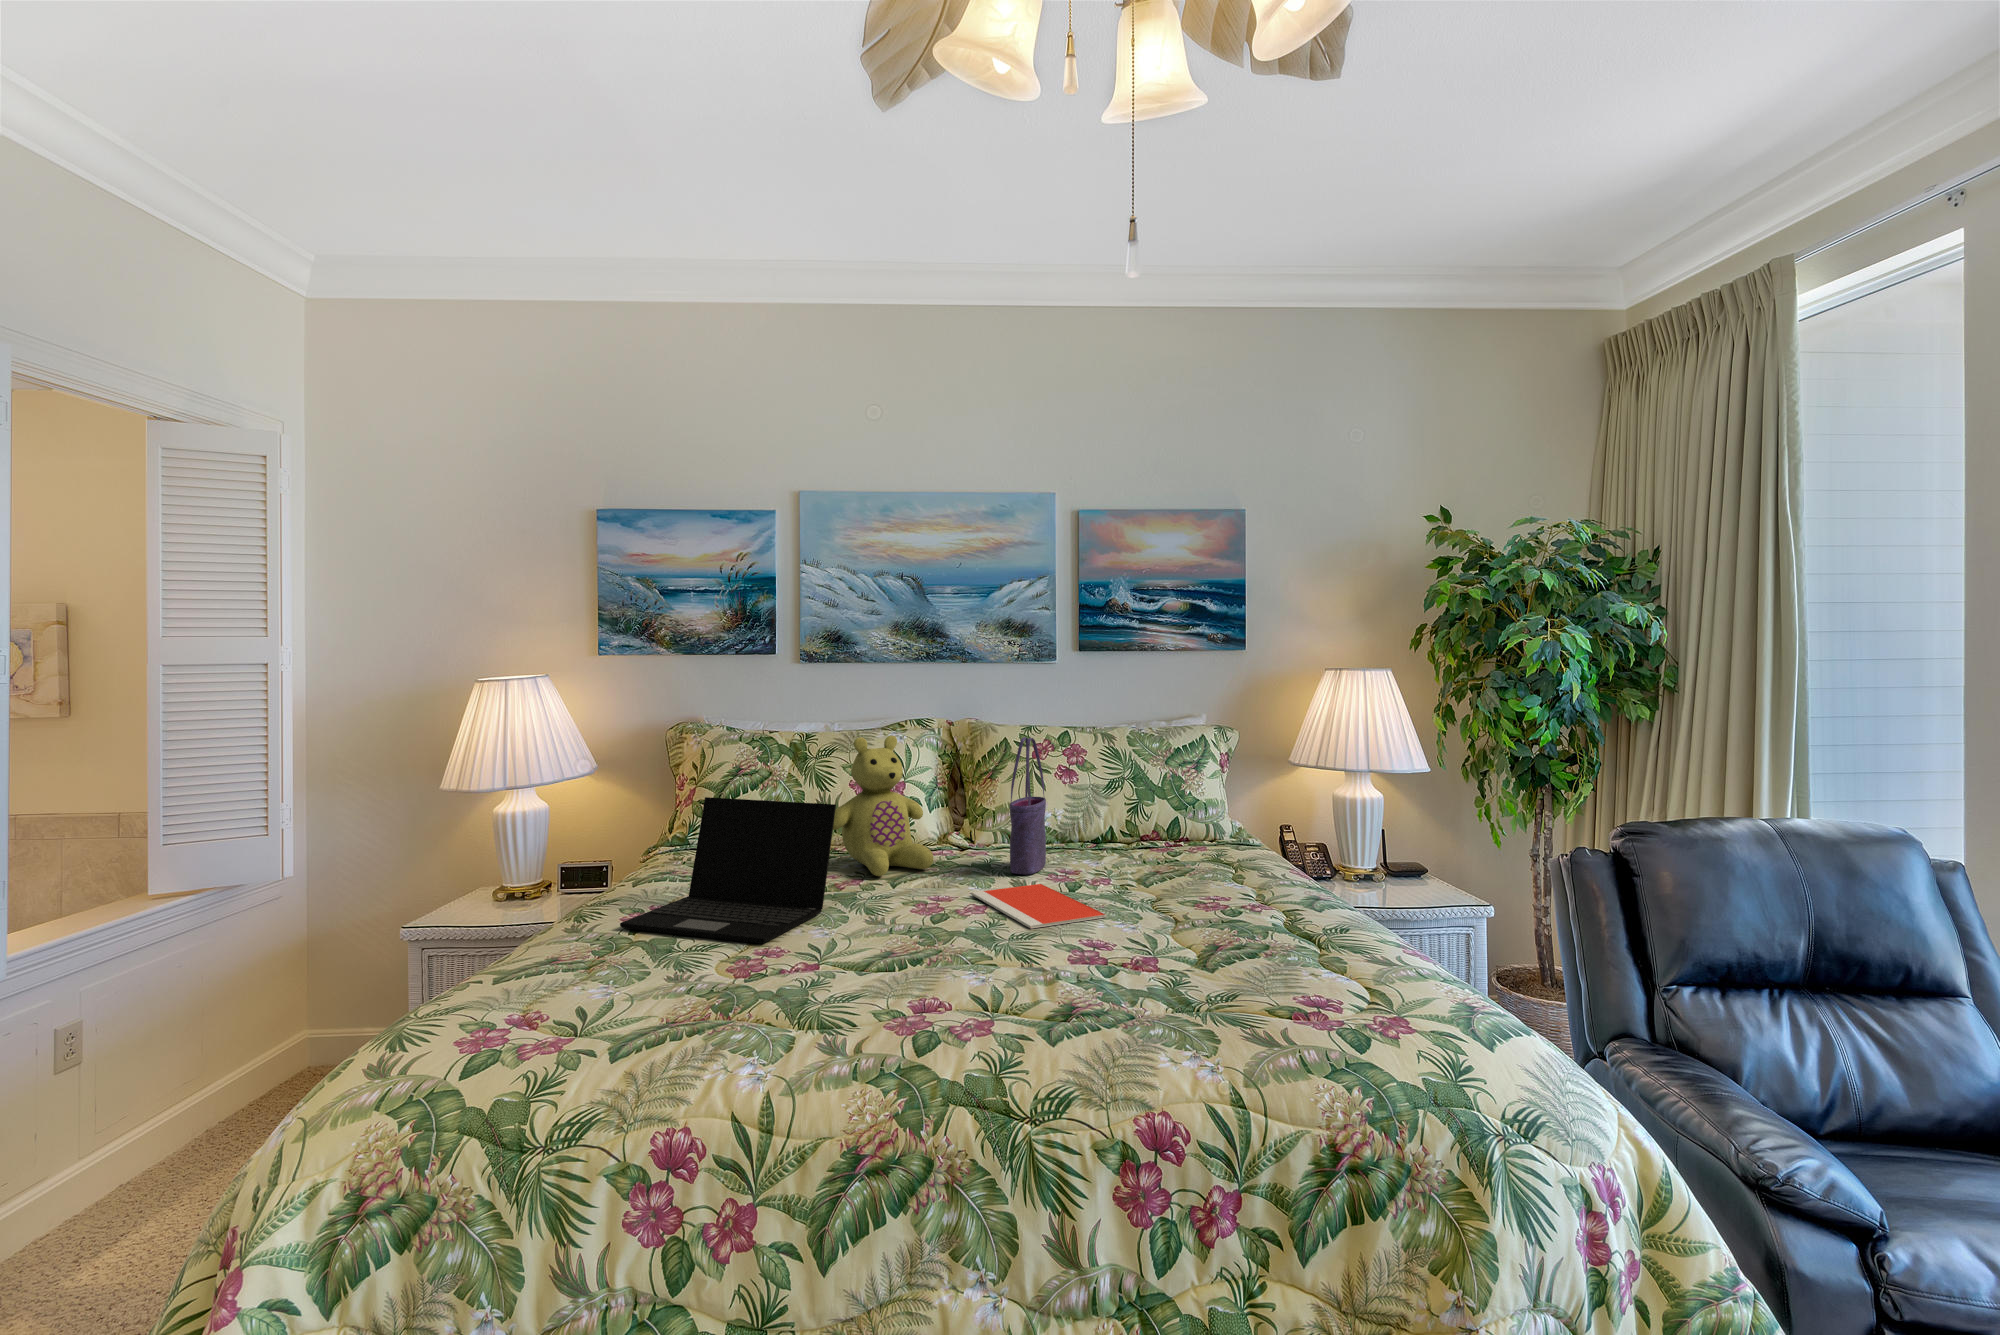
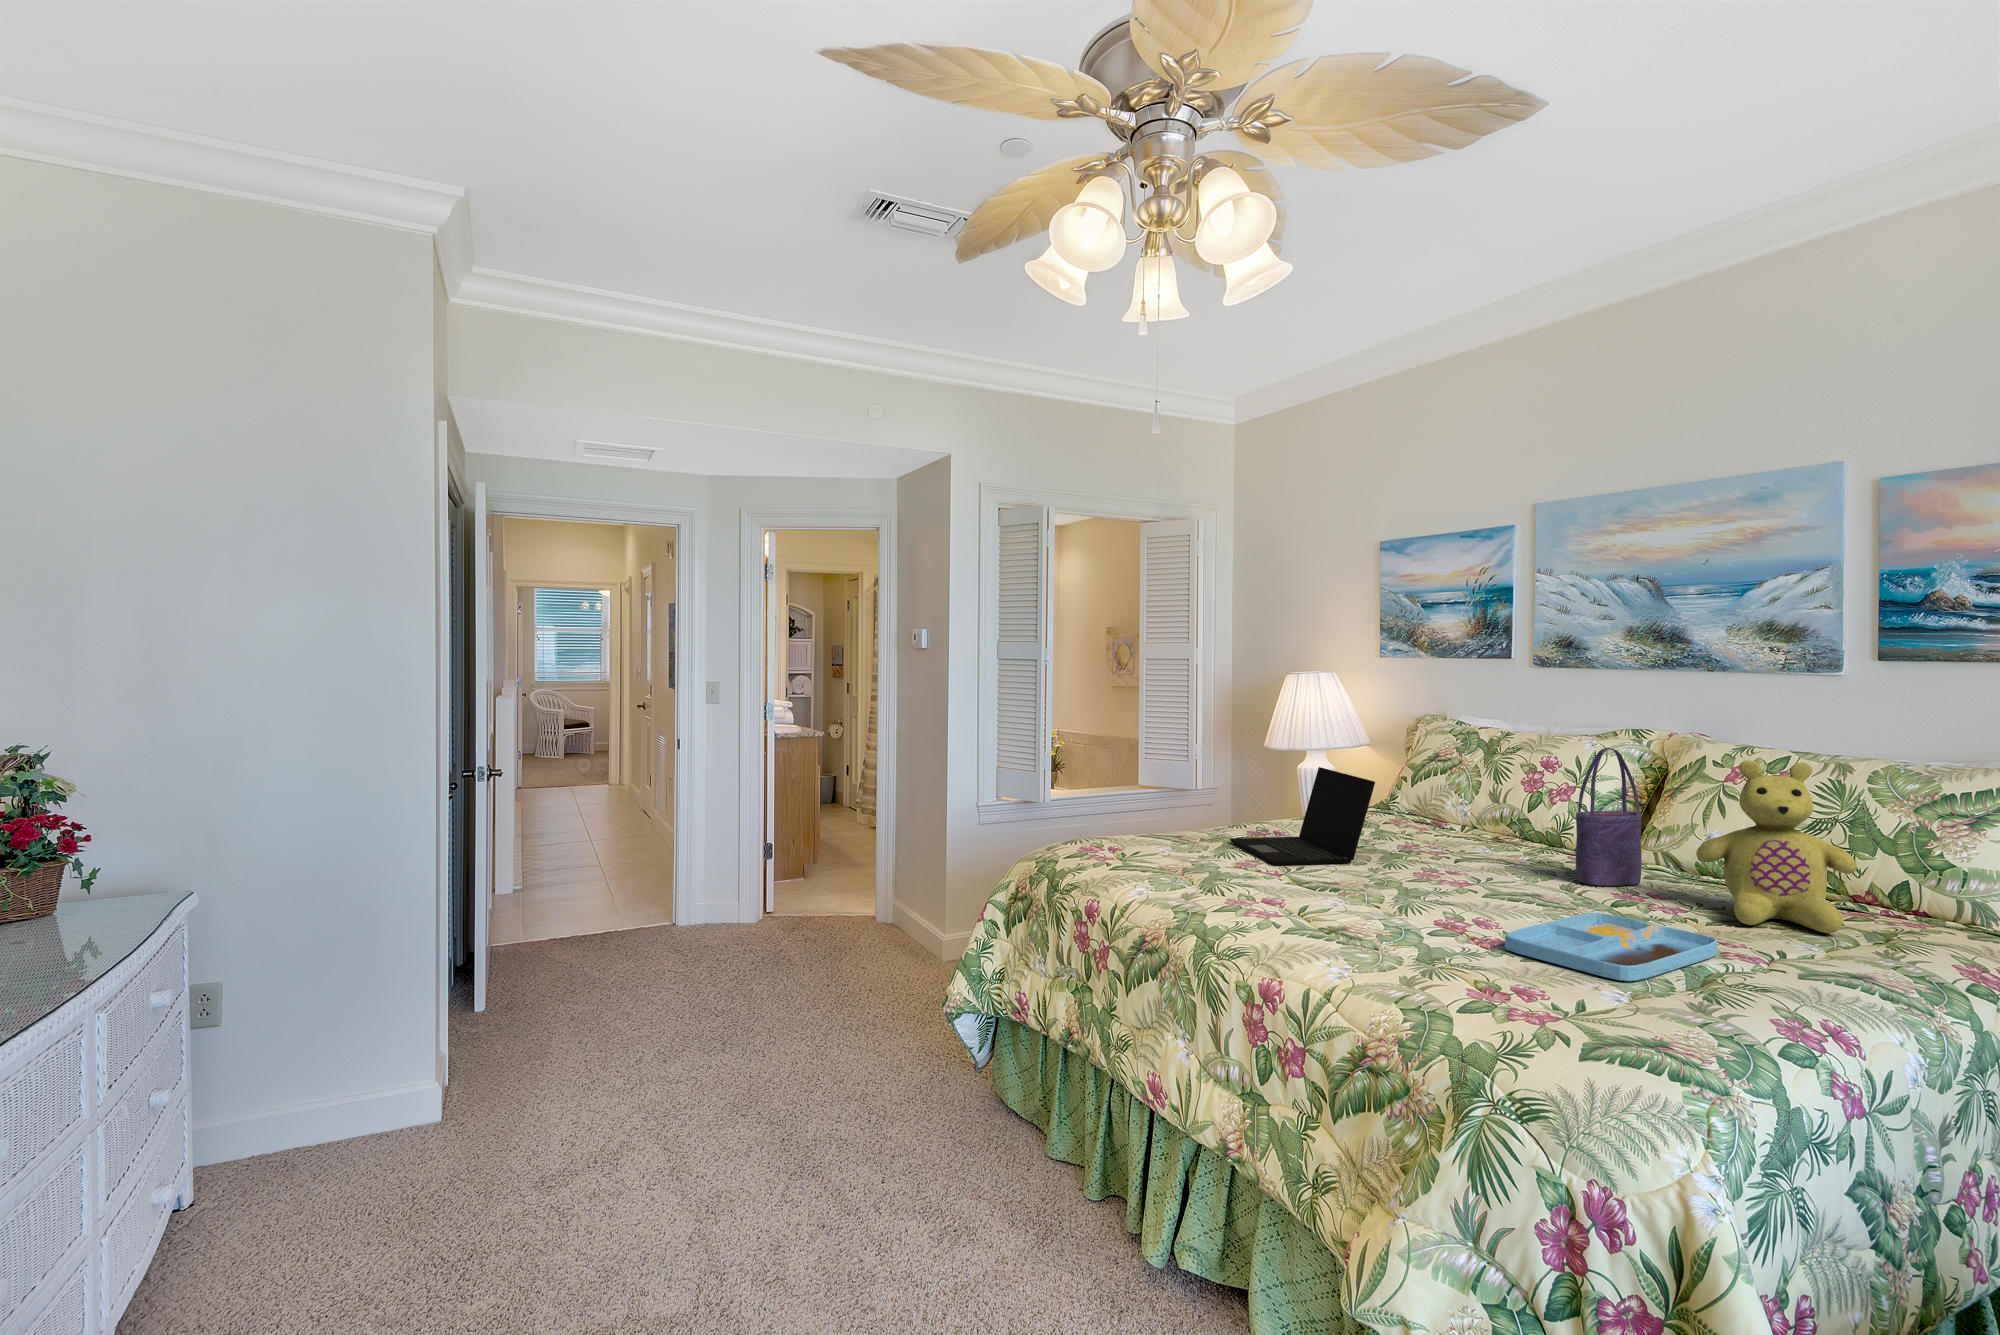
stuffed bear: present [833,735,934,876] -> present [1696,760,1857,933]
notebook: present [972,884,1106,928] -> none [1460,879,1571,918]
tray: none [1146,897,1314,964] -> present [1505,913,1718,981]

